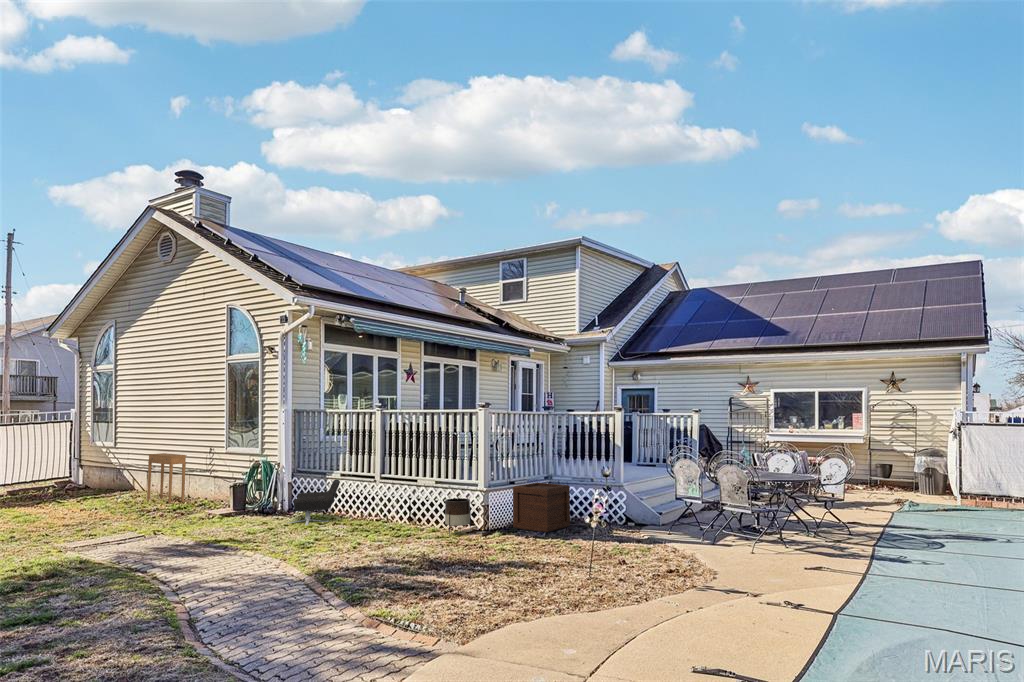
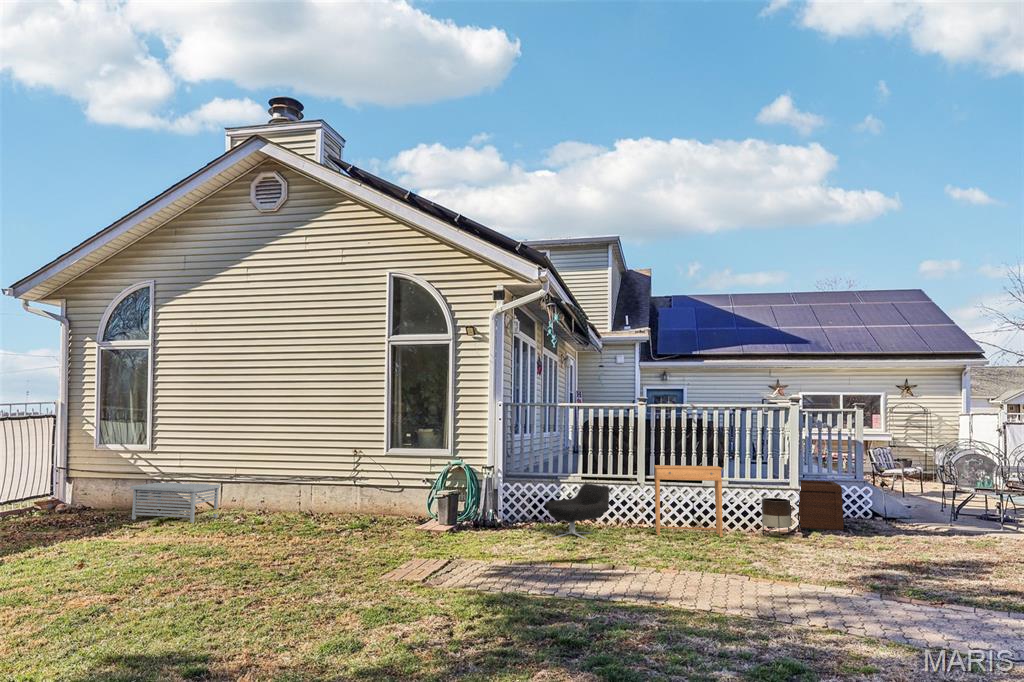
side table: present [147,453,187,503] -> present [654,465,723,537]
storage bench: none [89,469,145,499] -> present [130,482,220,523]

